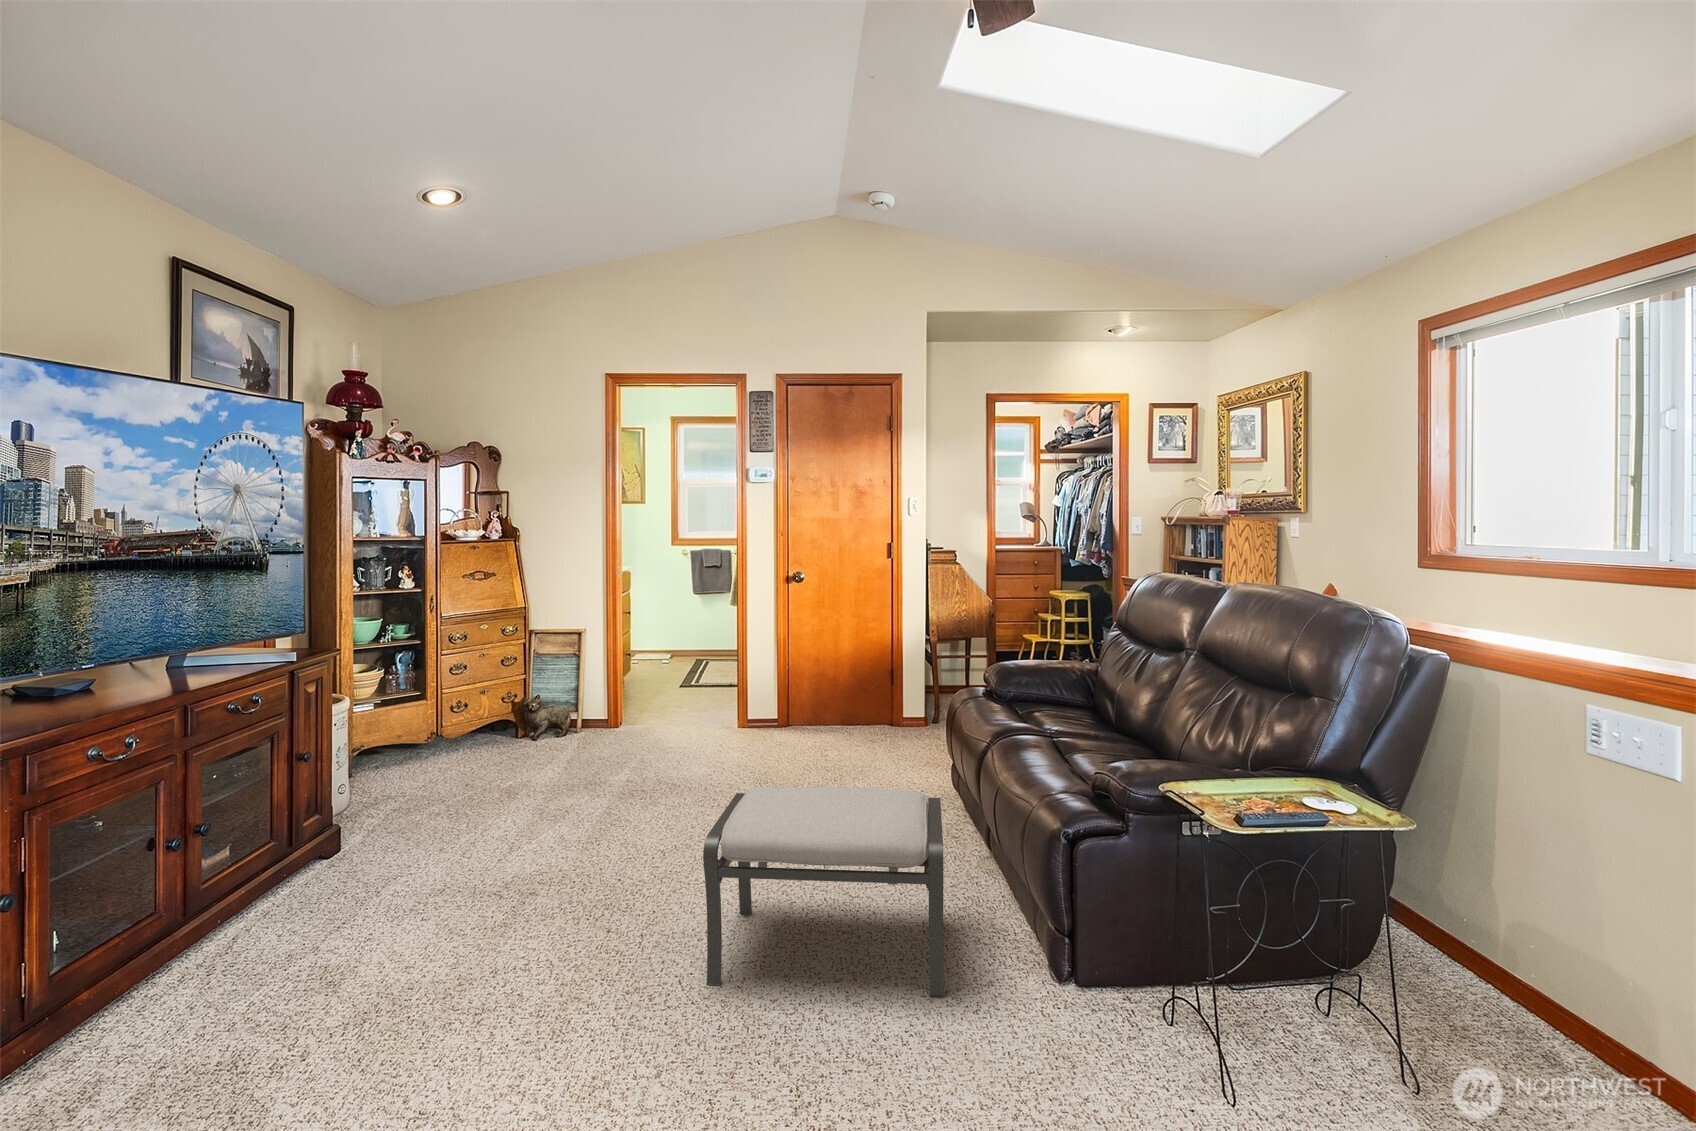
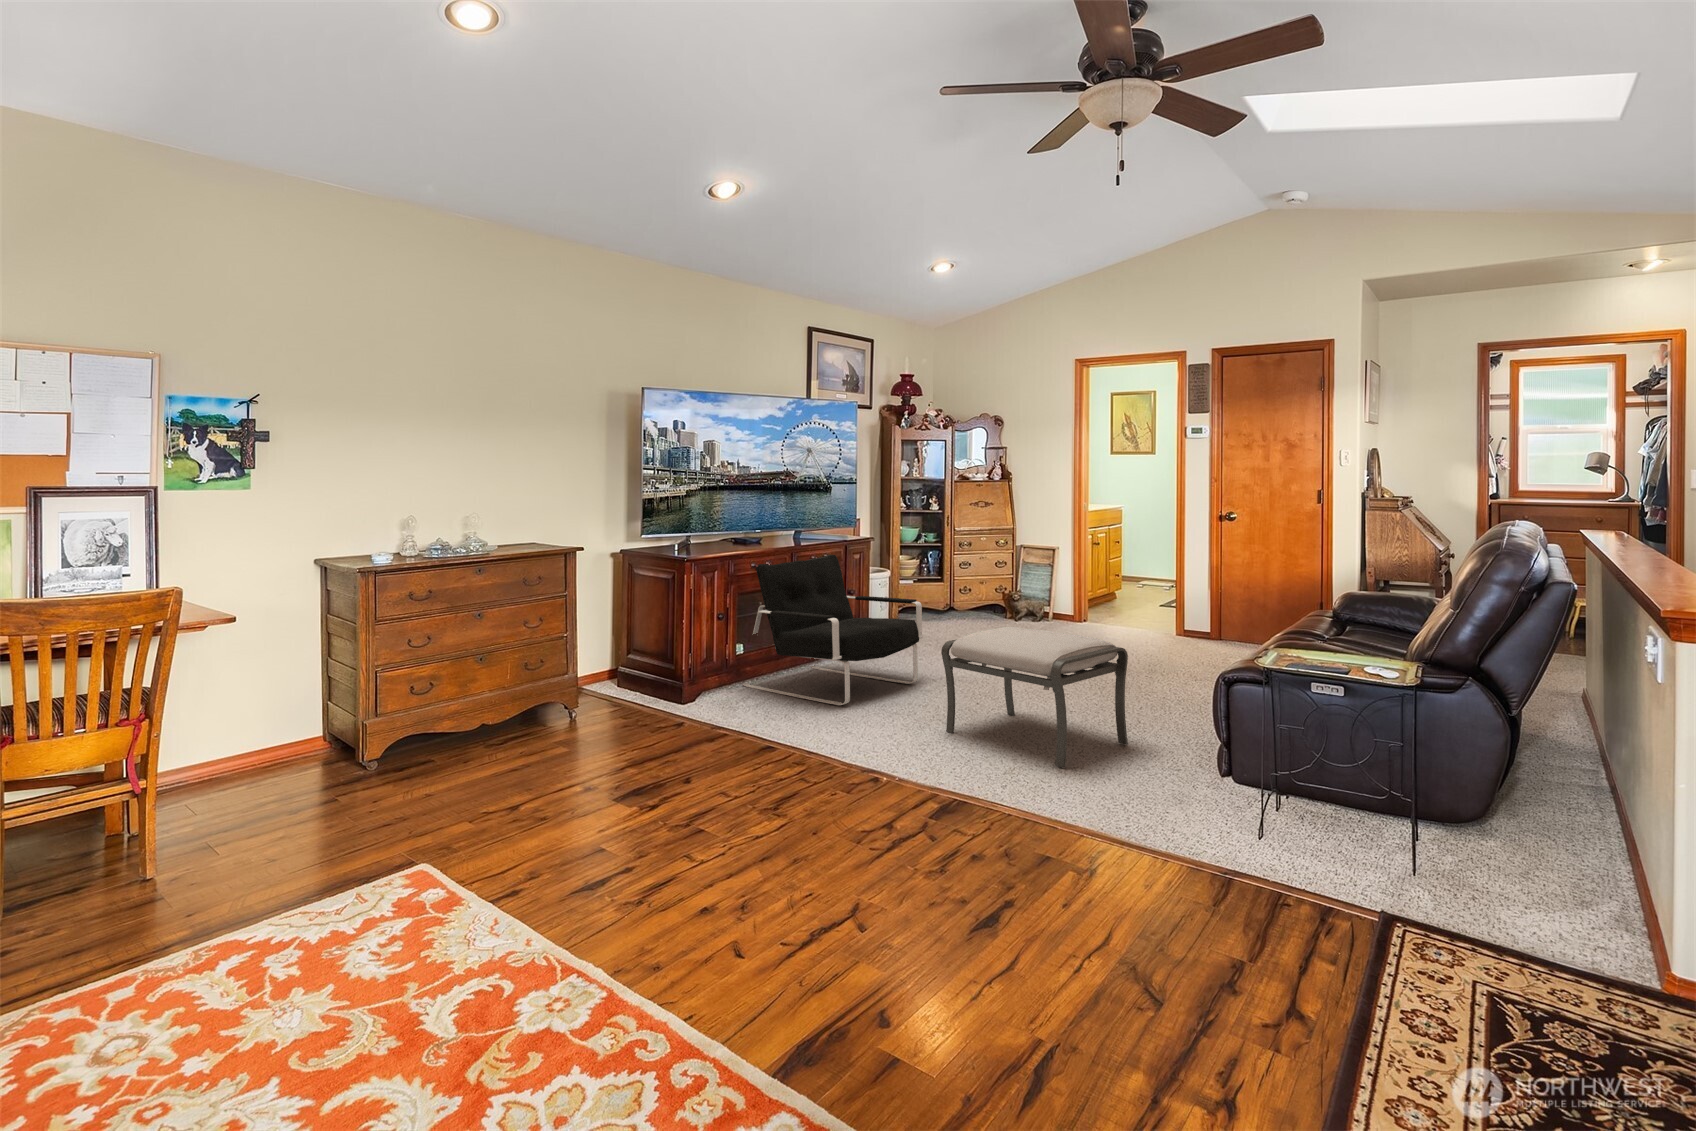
armchair: none [131,689,537,1012] -> present [743,555,923,705]

